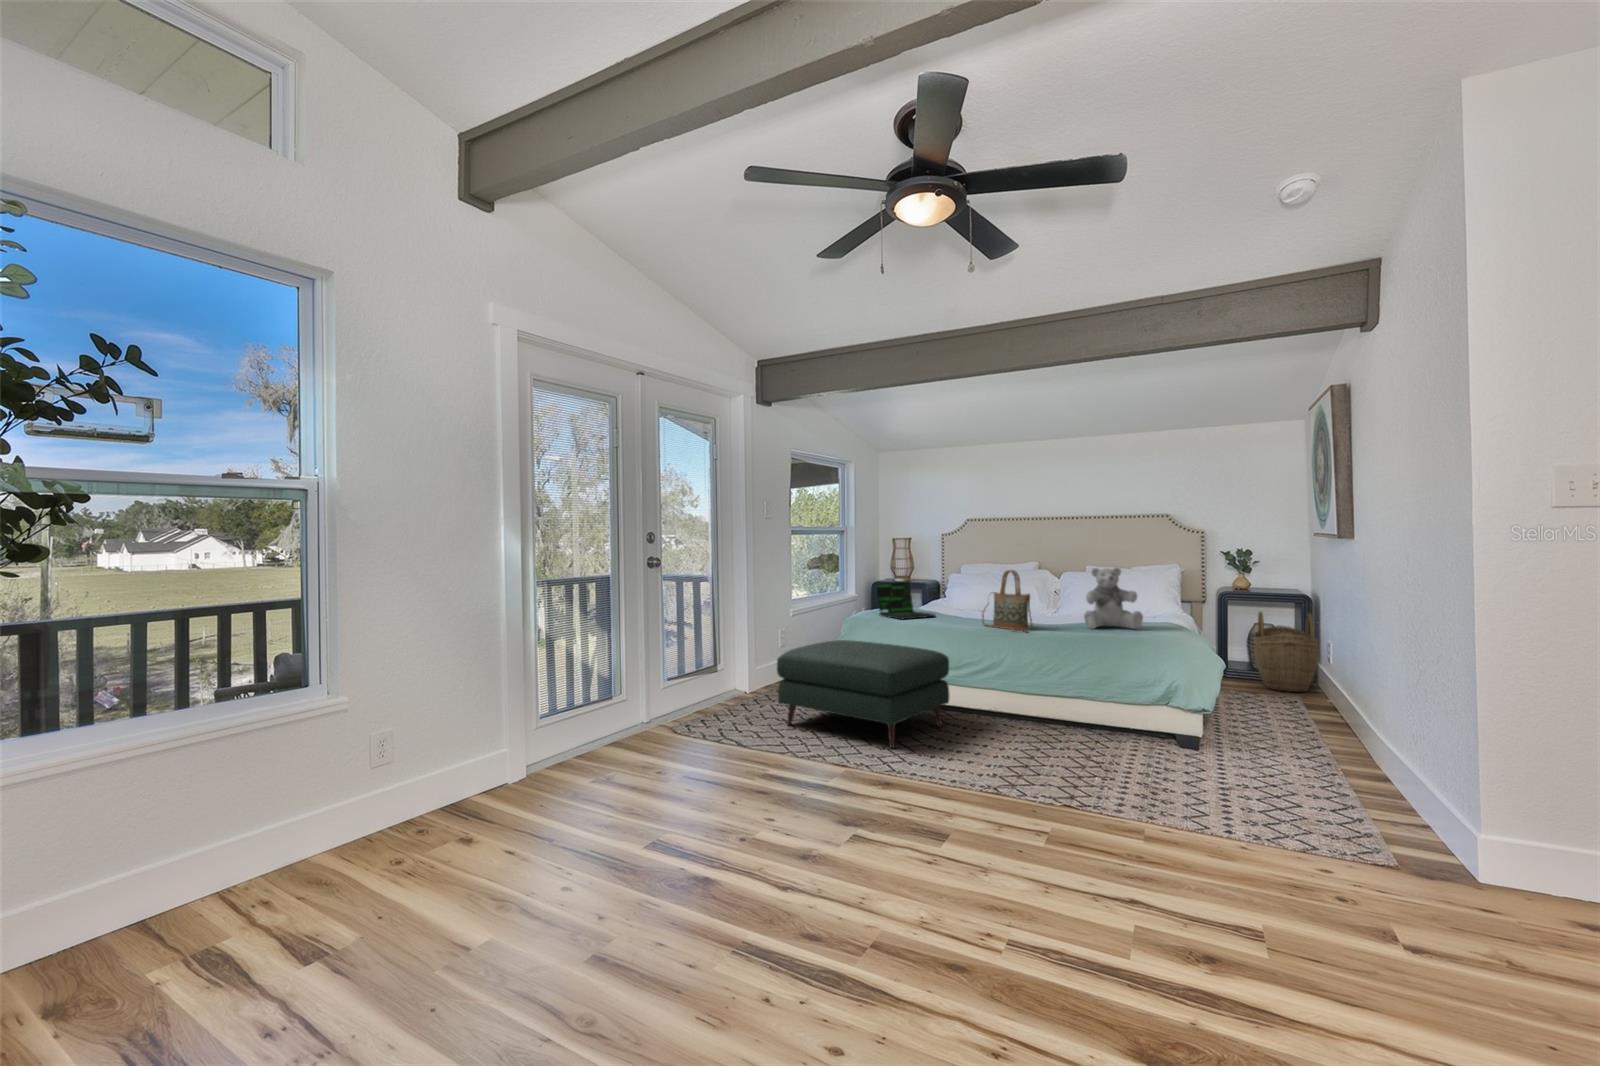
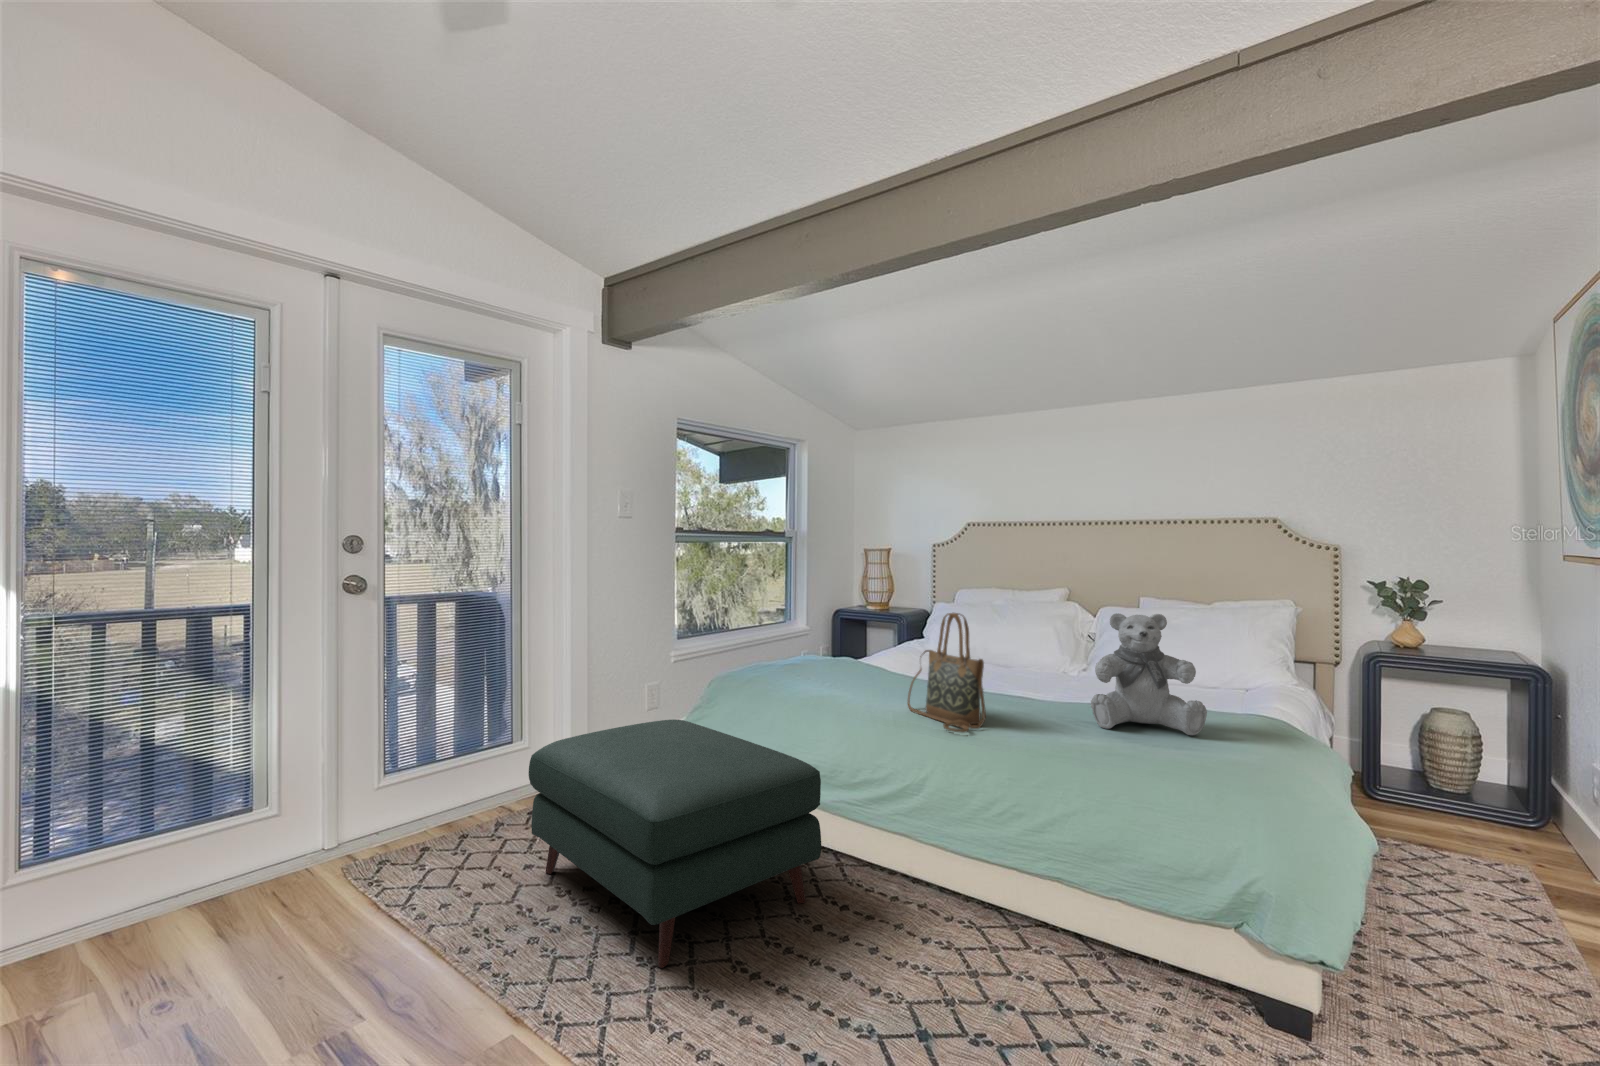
laptop: present [876,582,935,619] -> none [763,621,853,687]
woven basket: present [1254,612,1319,692] -> none [1432,694,1569,853]

